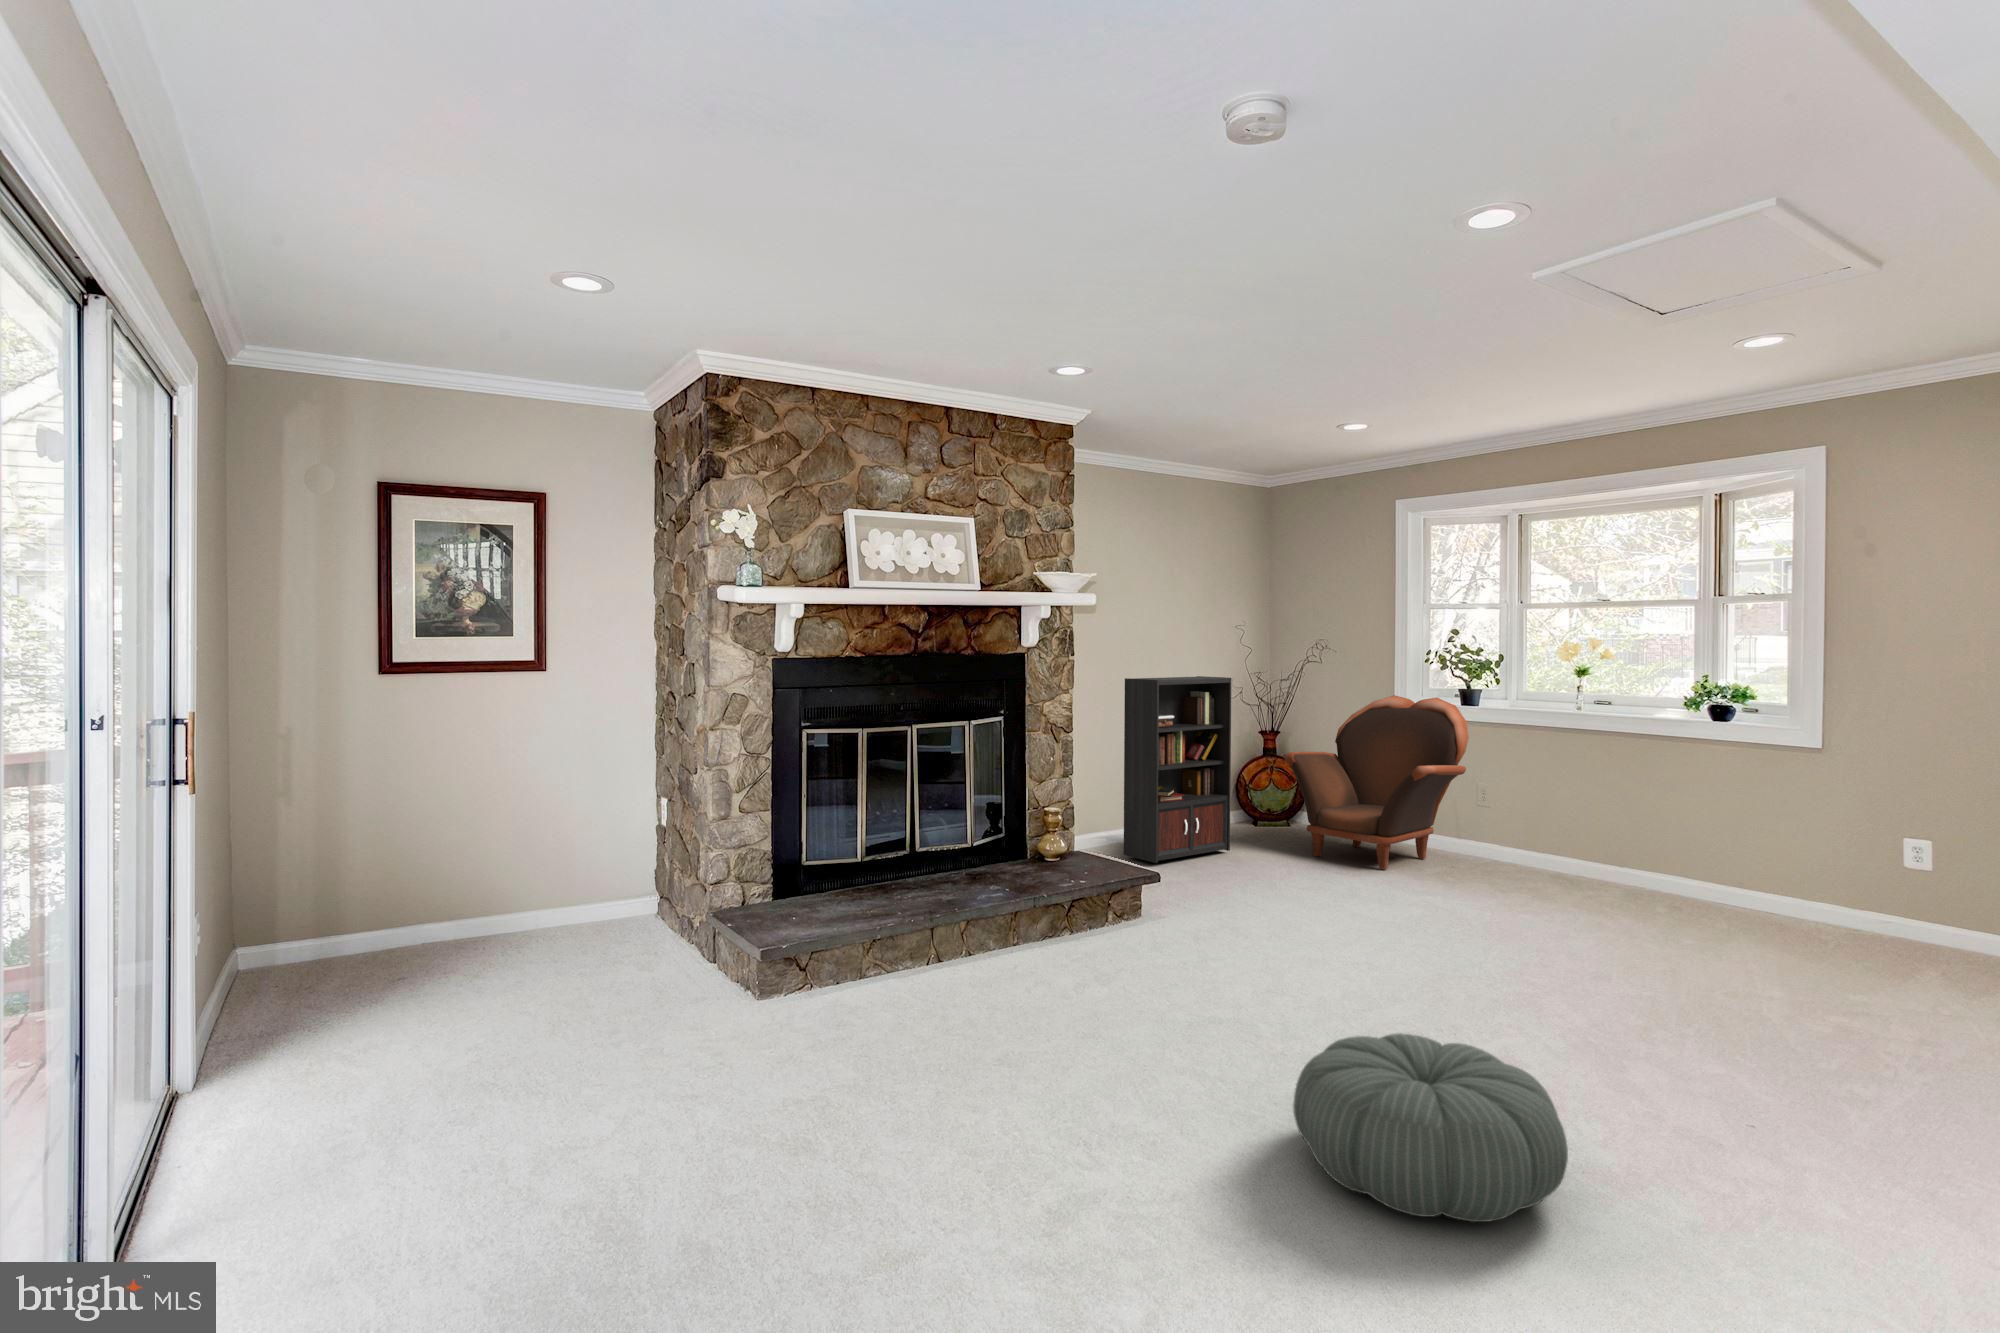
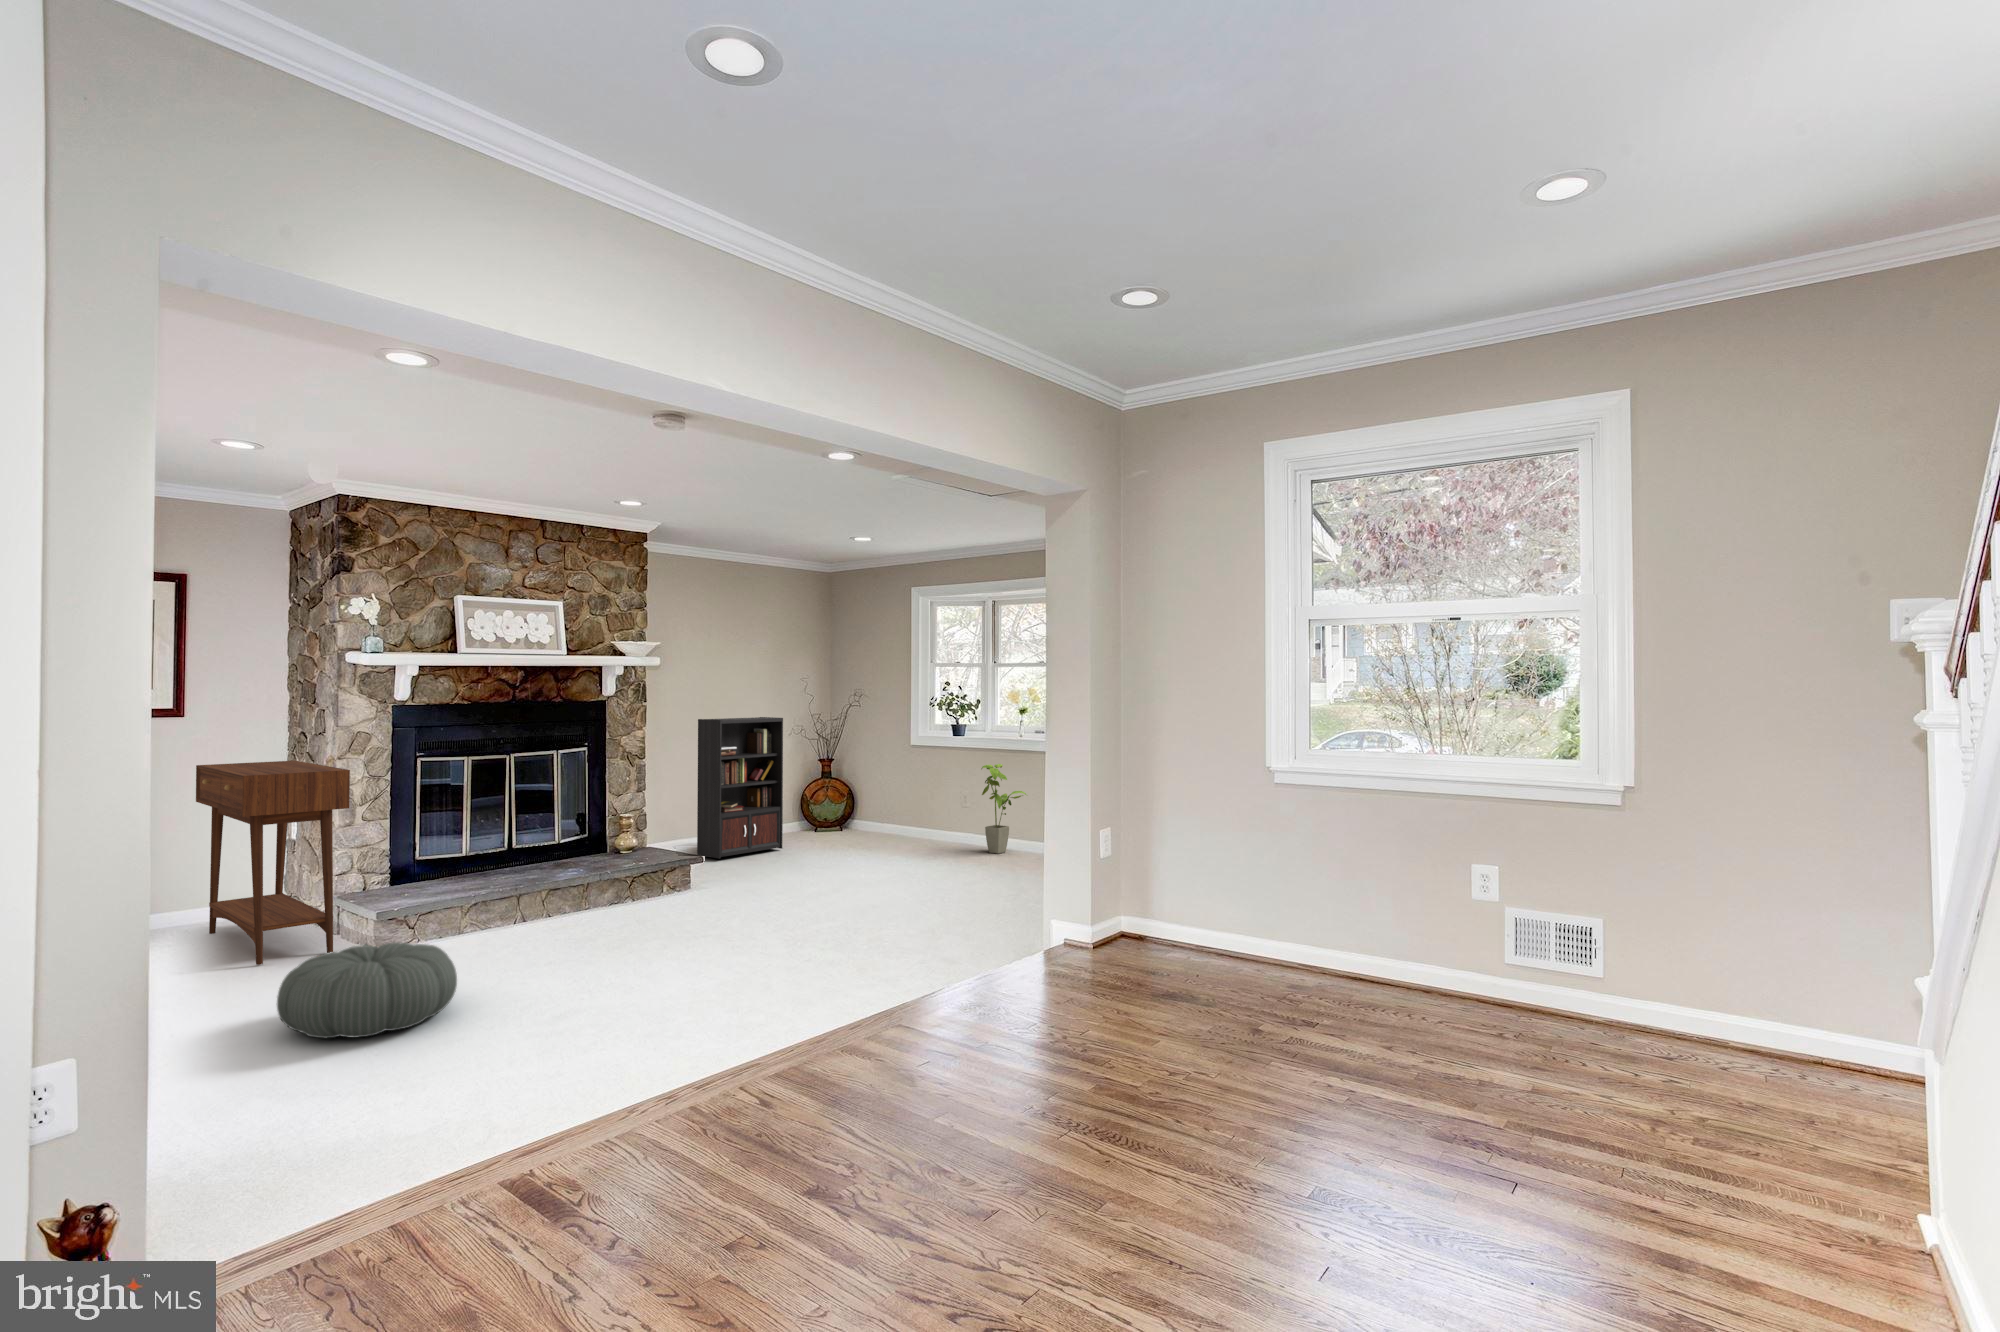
armchair: present [1283,695,1469,869] -> none [824,730,952,854]
console table: none [553,728,724,1011] -> present [196,761,350,965]
house plant: none [1523,749,1603,878] -> present [981,764,1026,854]
pouf: present [1293,1033,1568,1222] -> present [277,942,457,1038]

